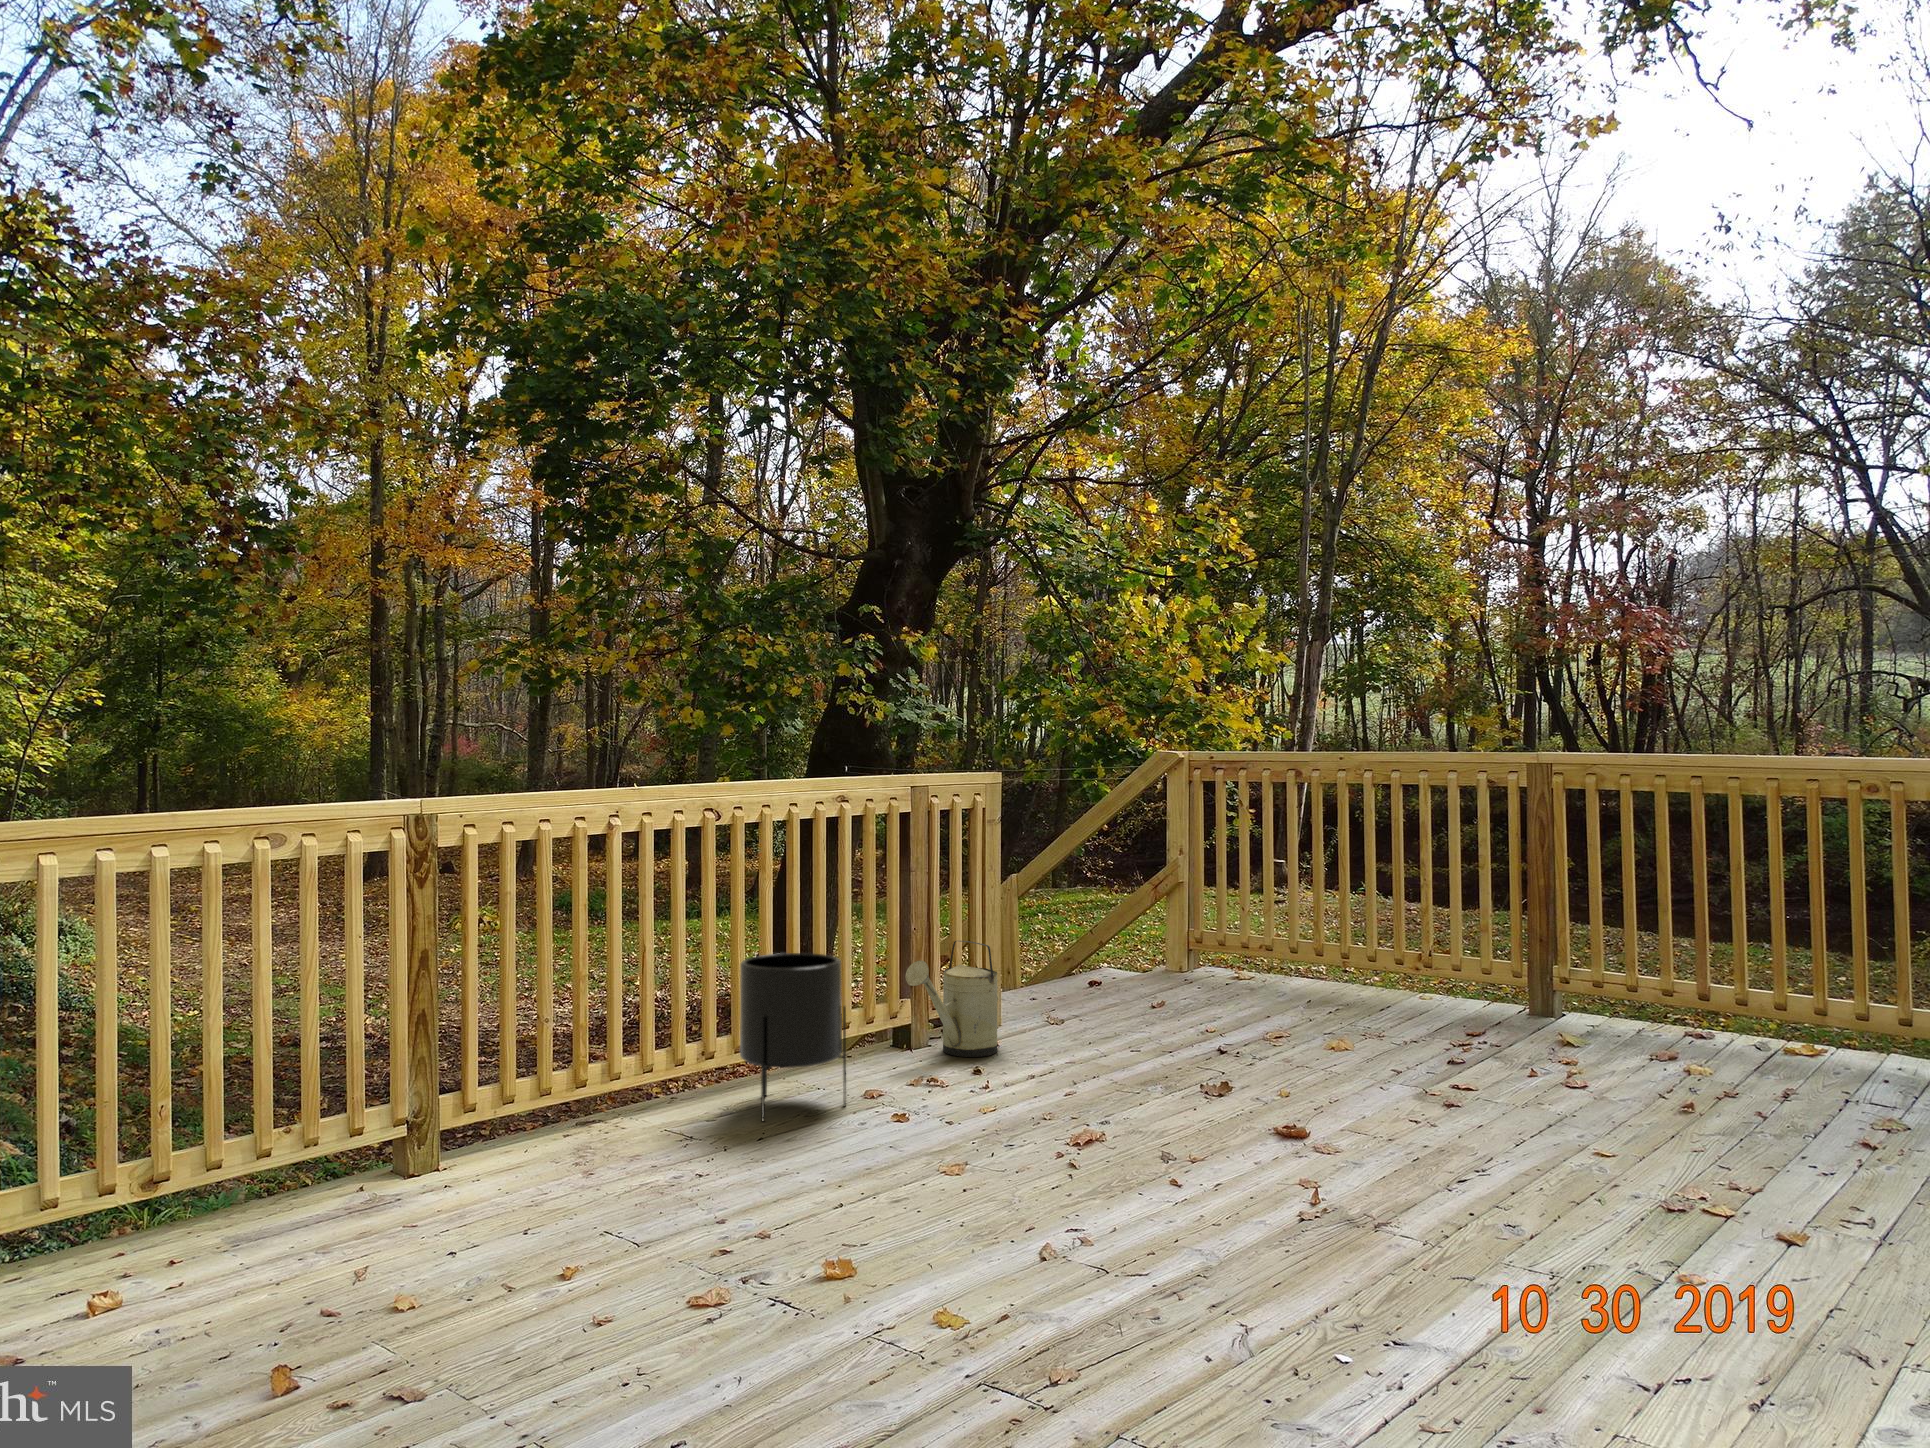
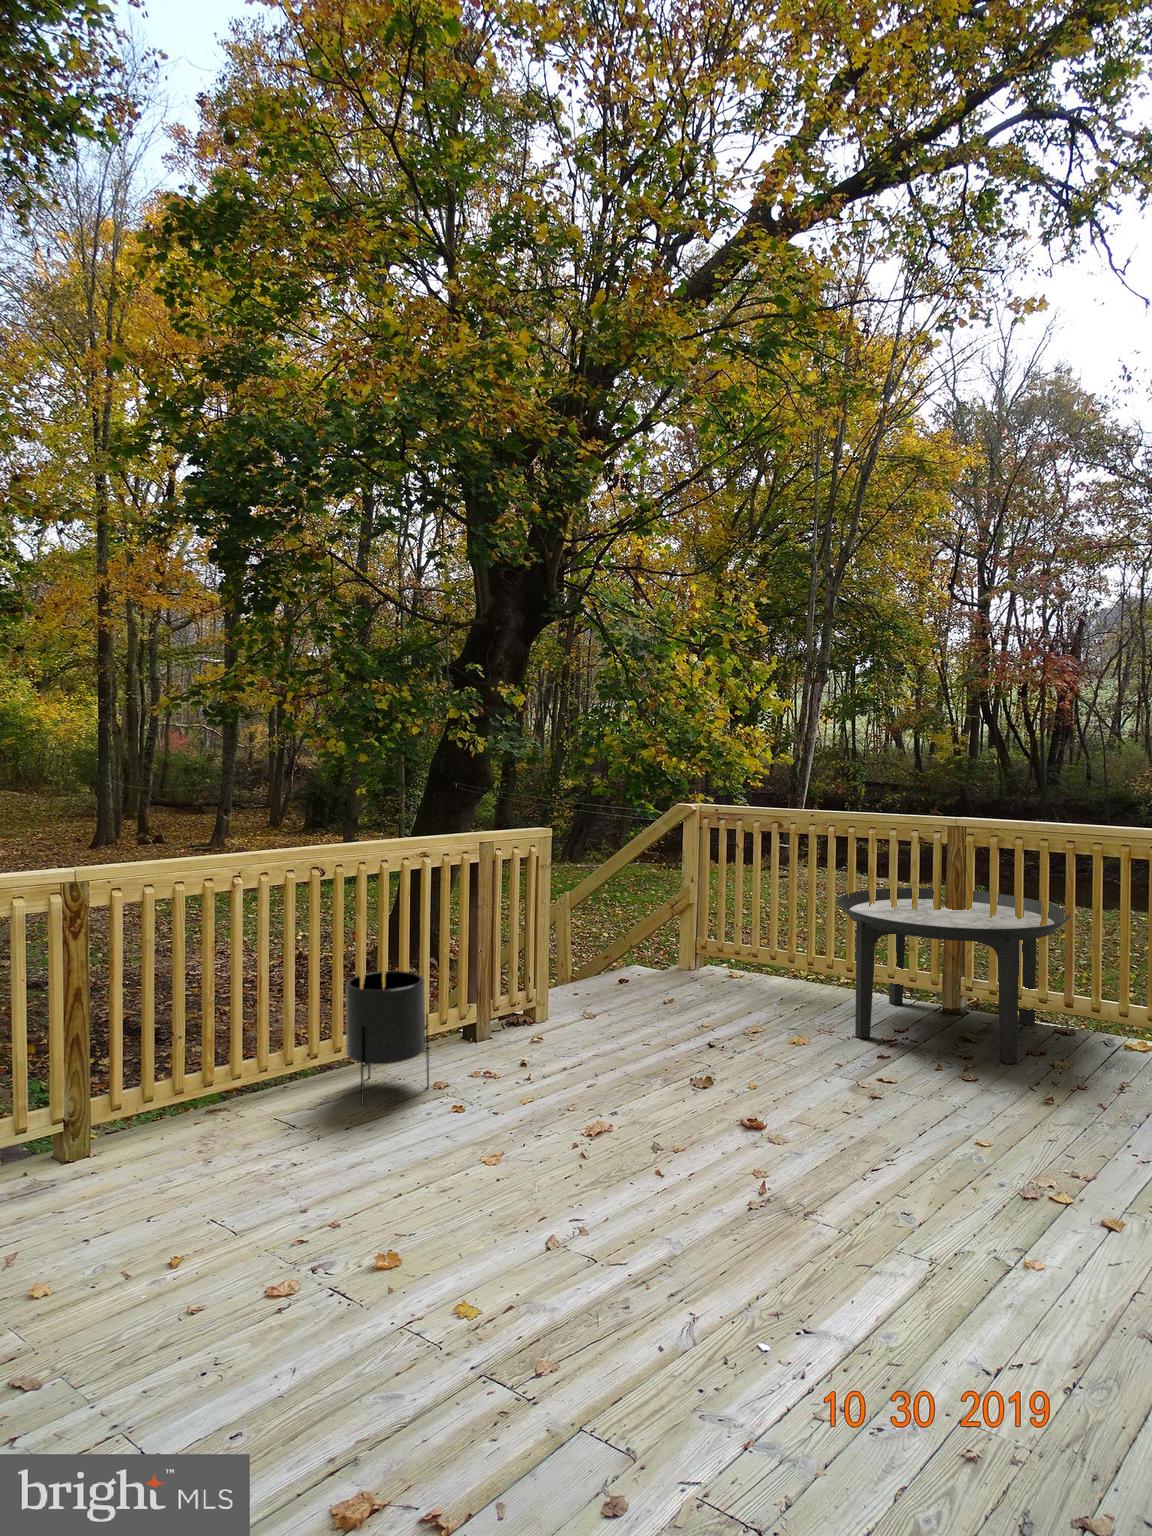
round table: none [1375,870,1699,1089] -> present [836,888,1070,1064]
watering can: present [905,941,998,1057] -> none [481,949,554,1037]

